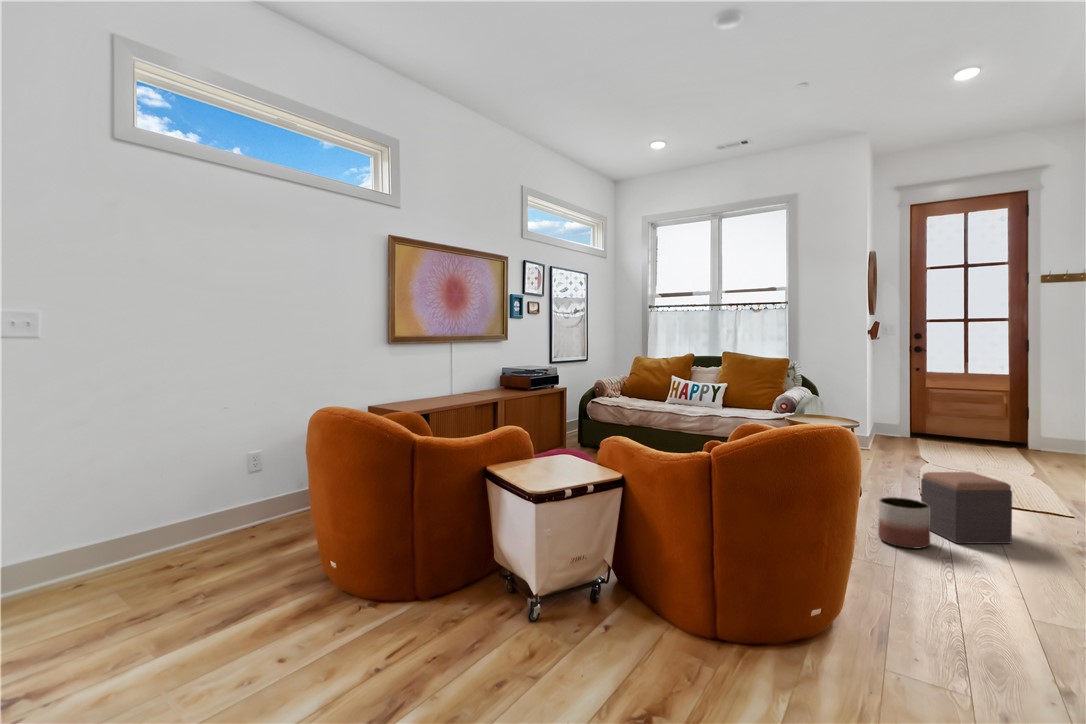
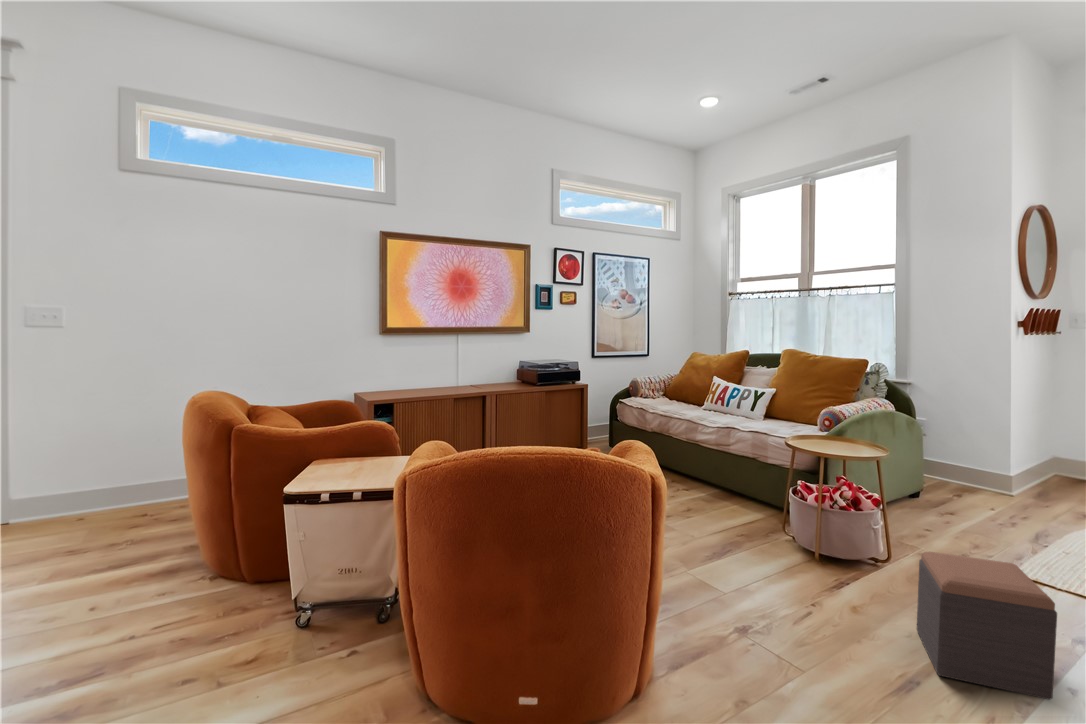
planter: present [878,497,930,548] -> none [812,579,888,670]

